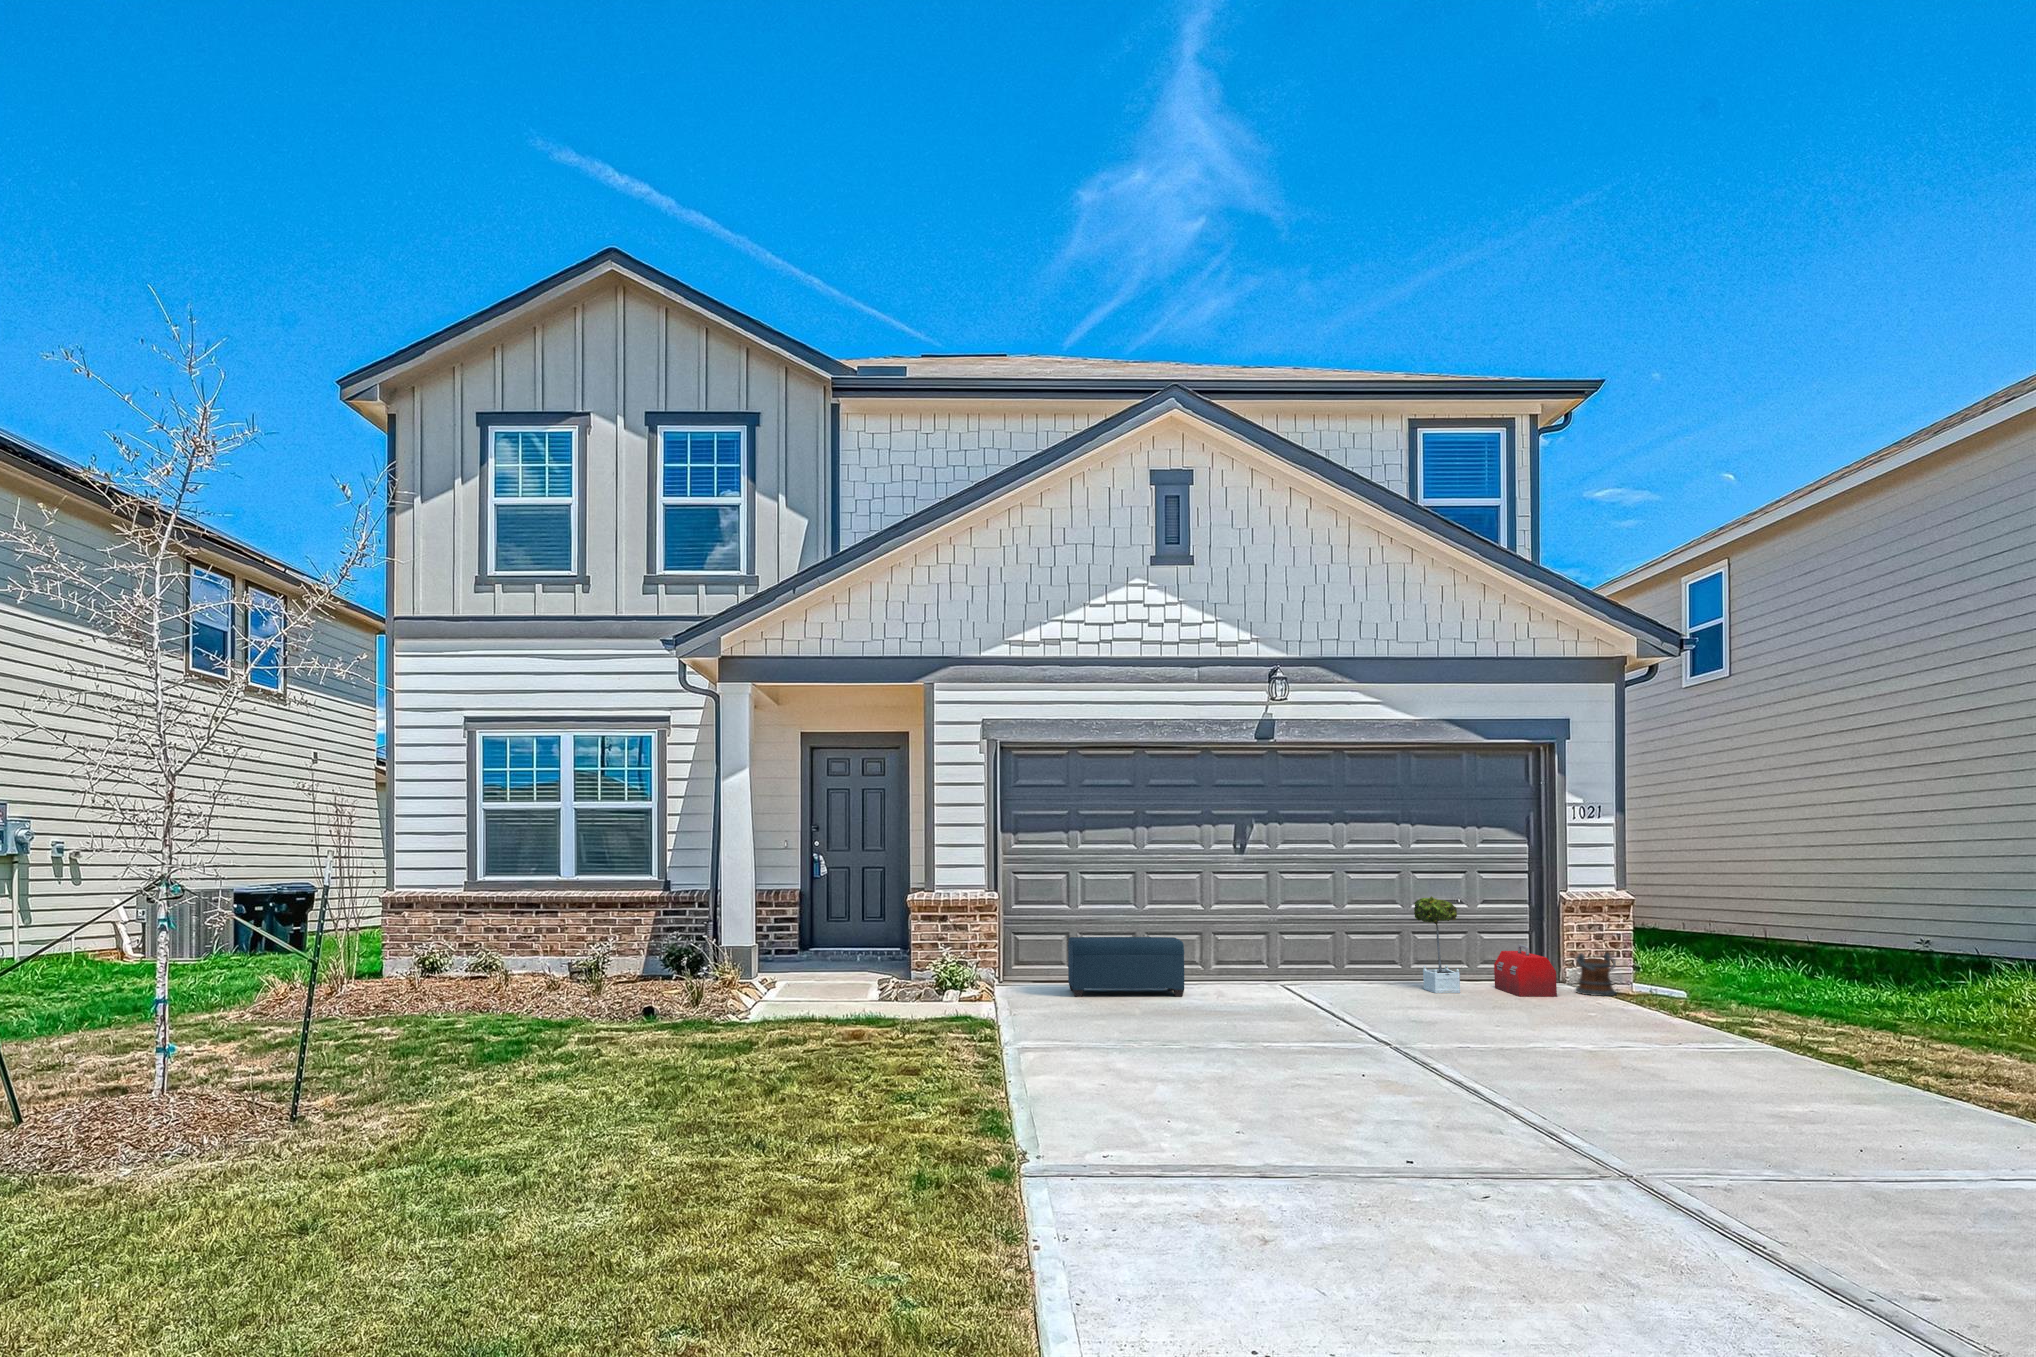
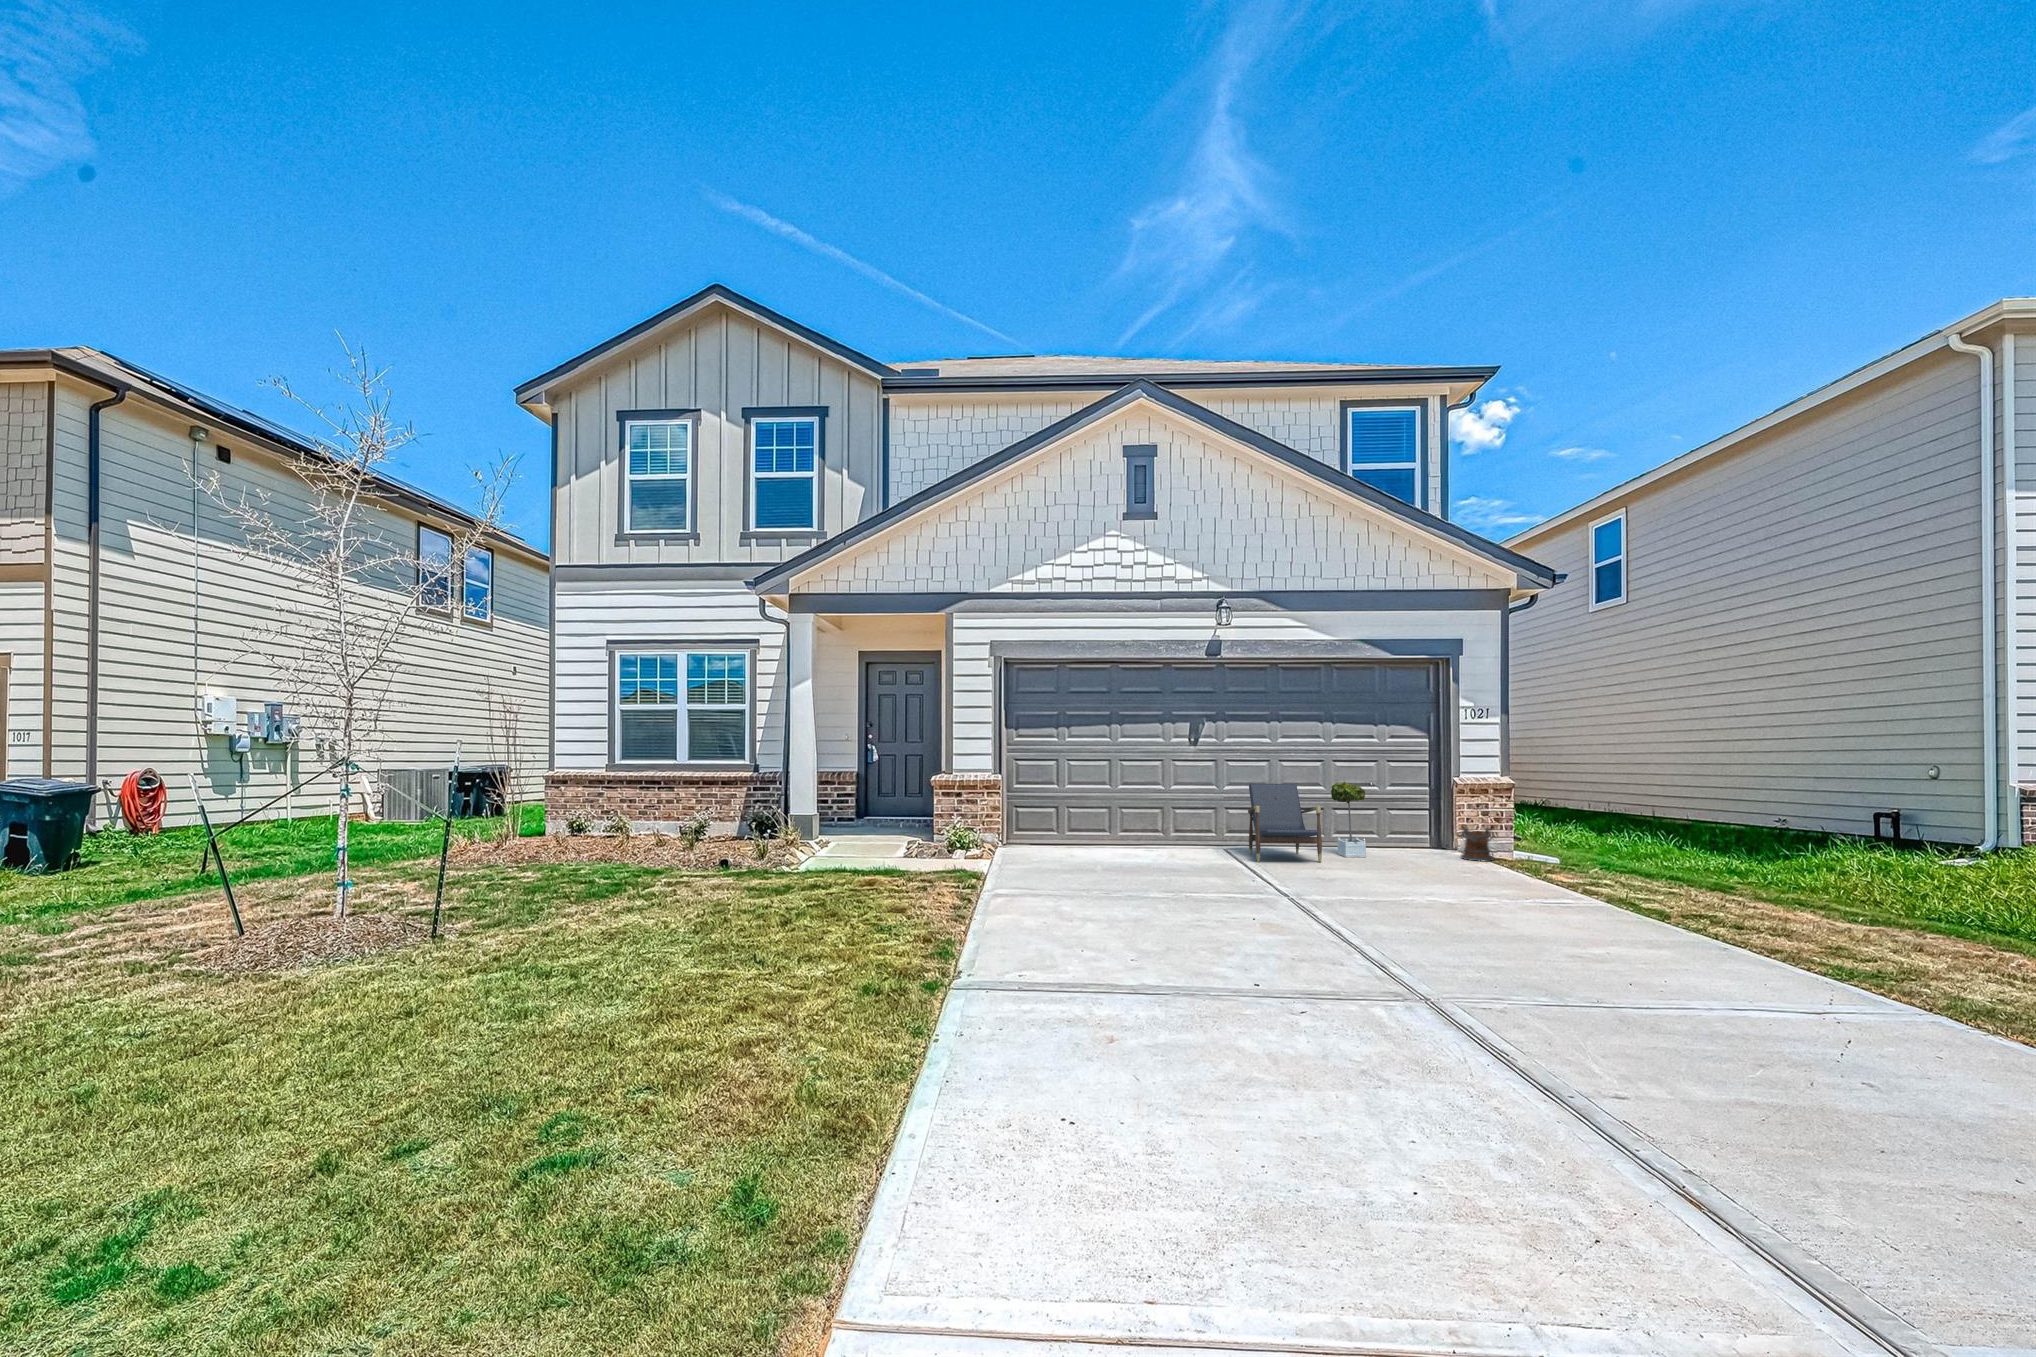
lounge chair: none [1312,900,1409,1001] -> present [1248,783,1322,862]
bench: present [1068,937,1184,997] -> none [1055,811,1144,857]
toolbox: present [1494,945,1557,997] -> none [1396,820,1444,861]

